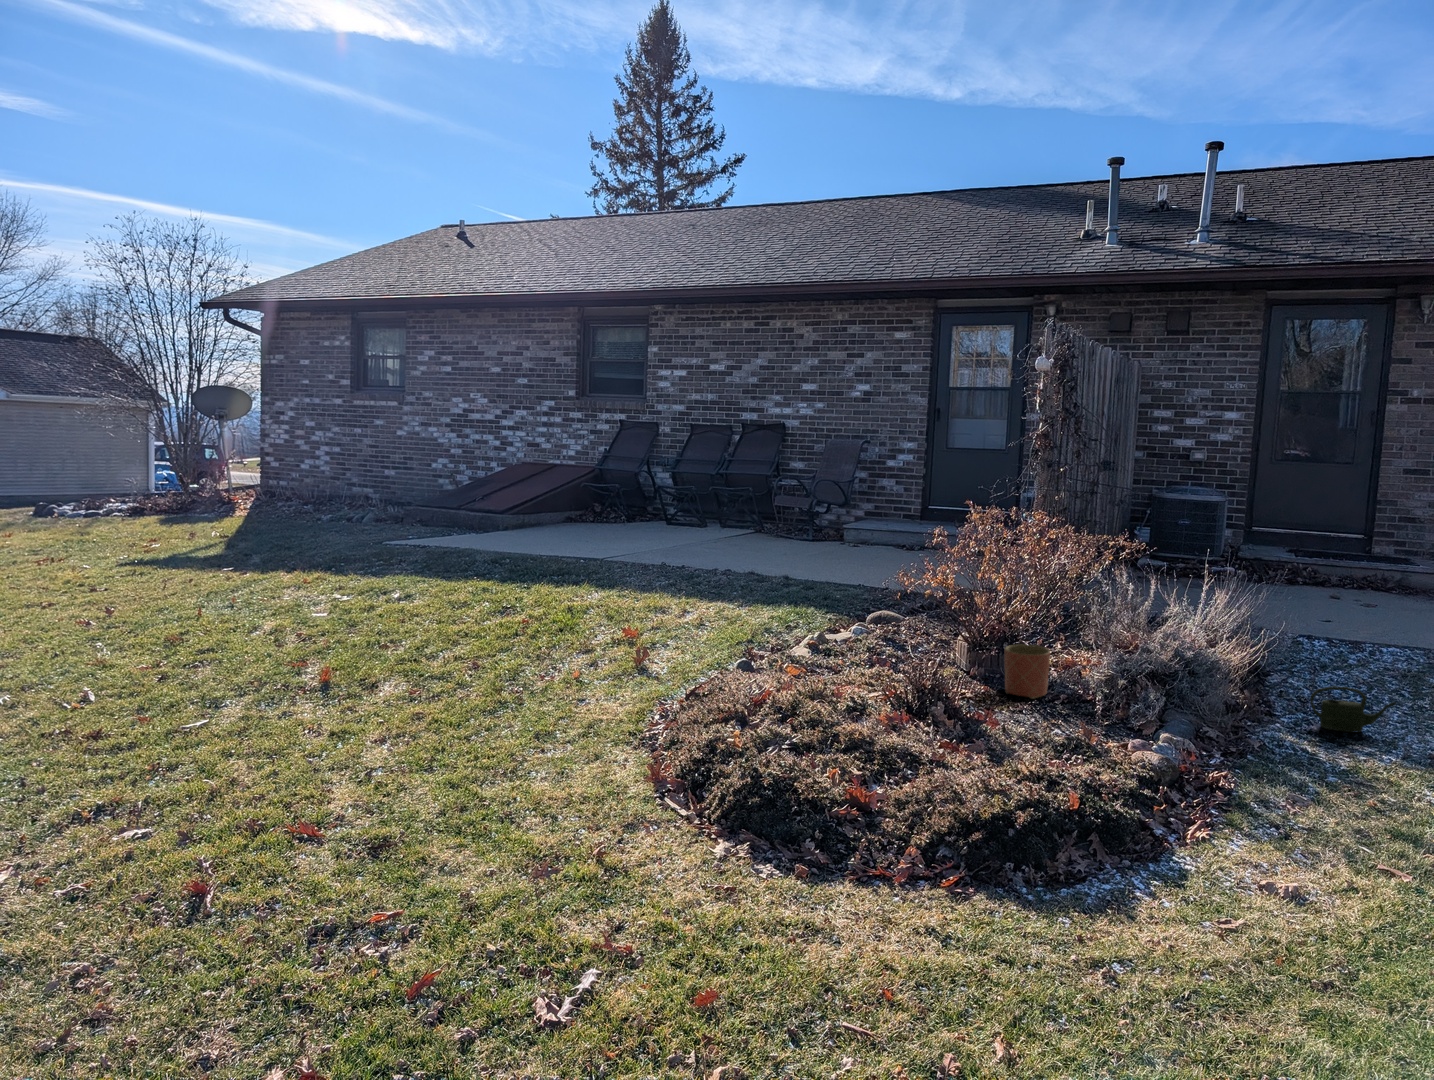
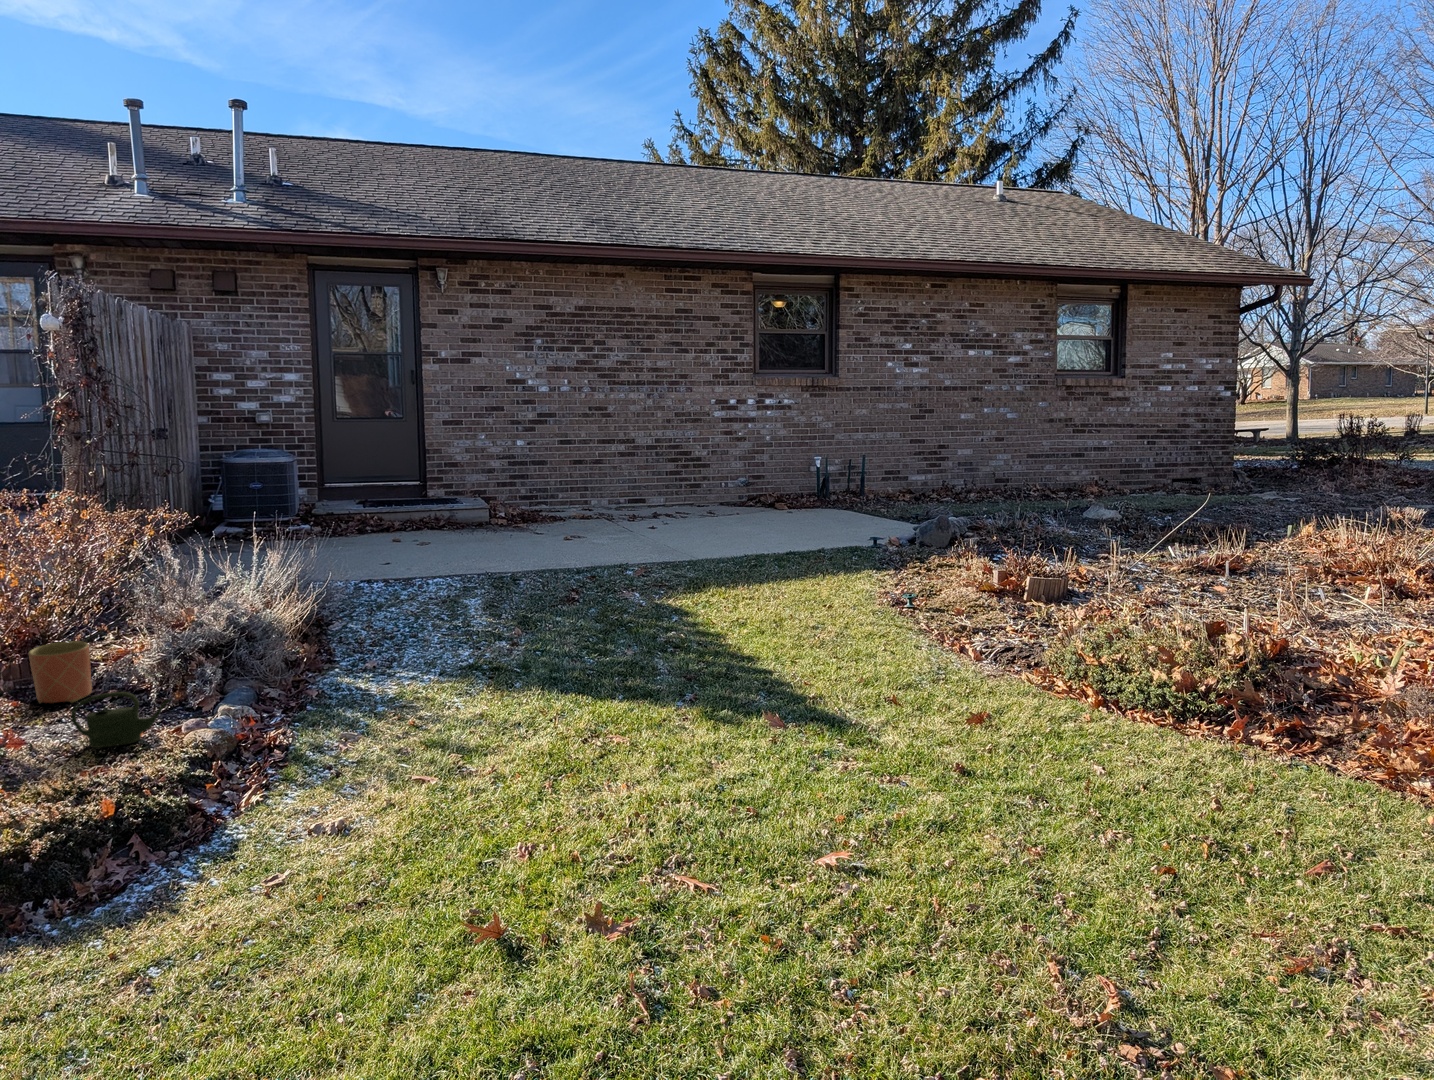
watering can: present [1310,687,1396,732] -> present [71,692,172,748]

